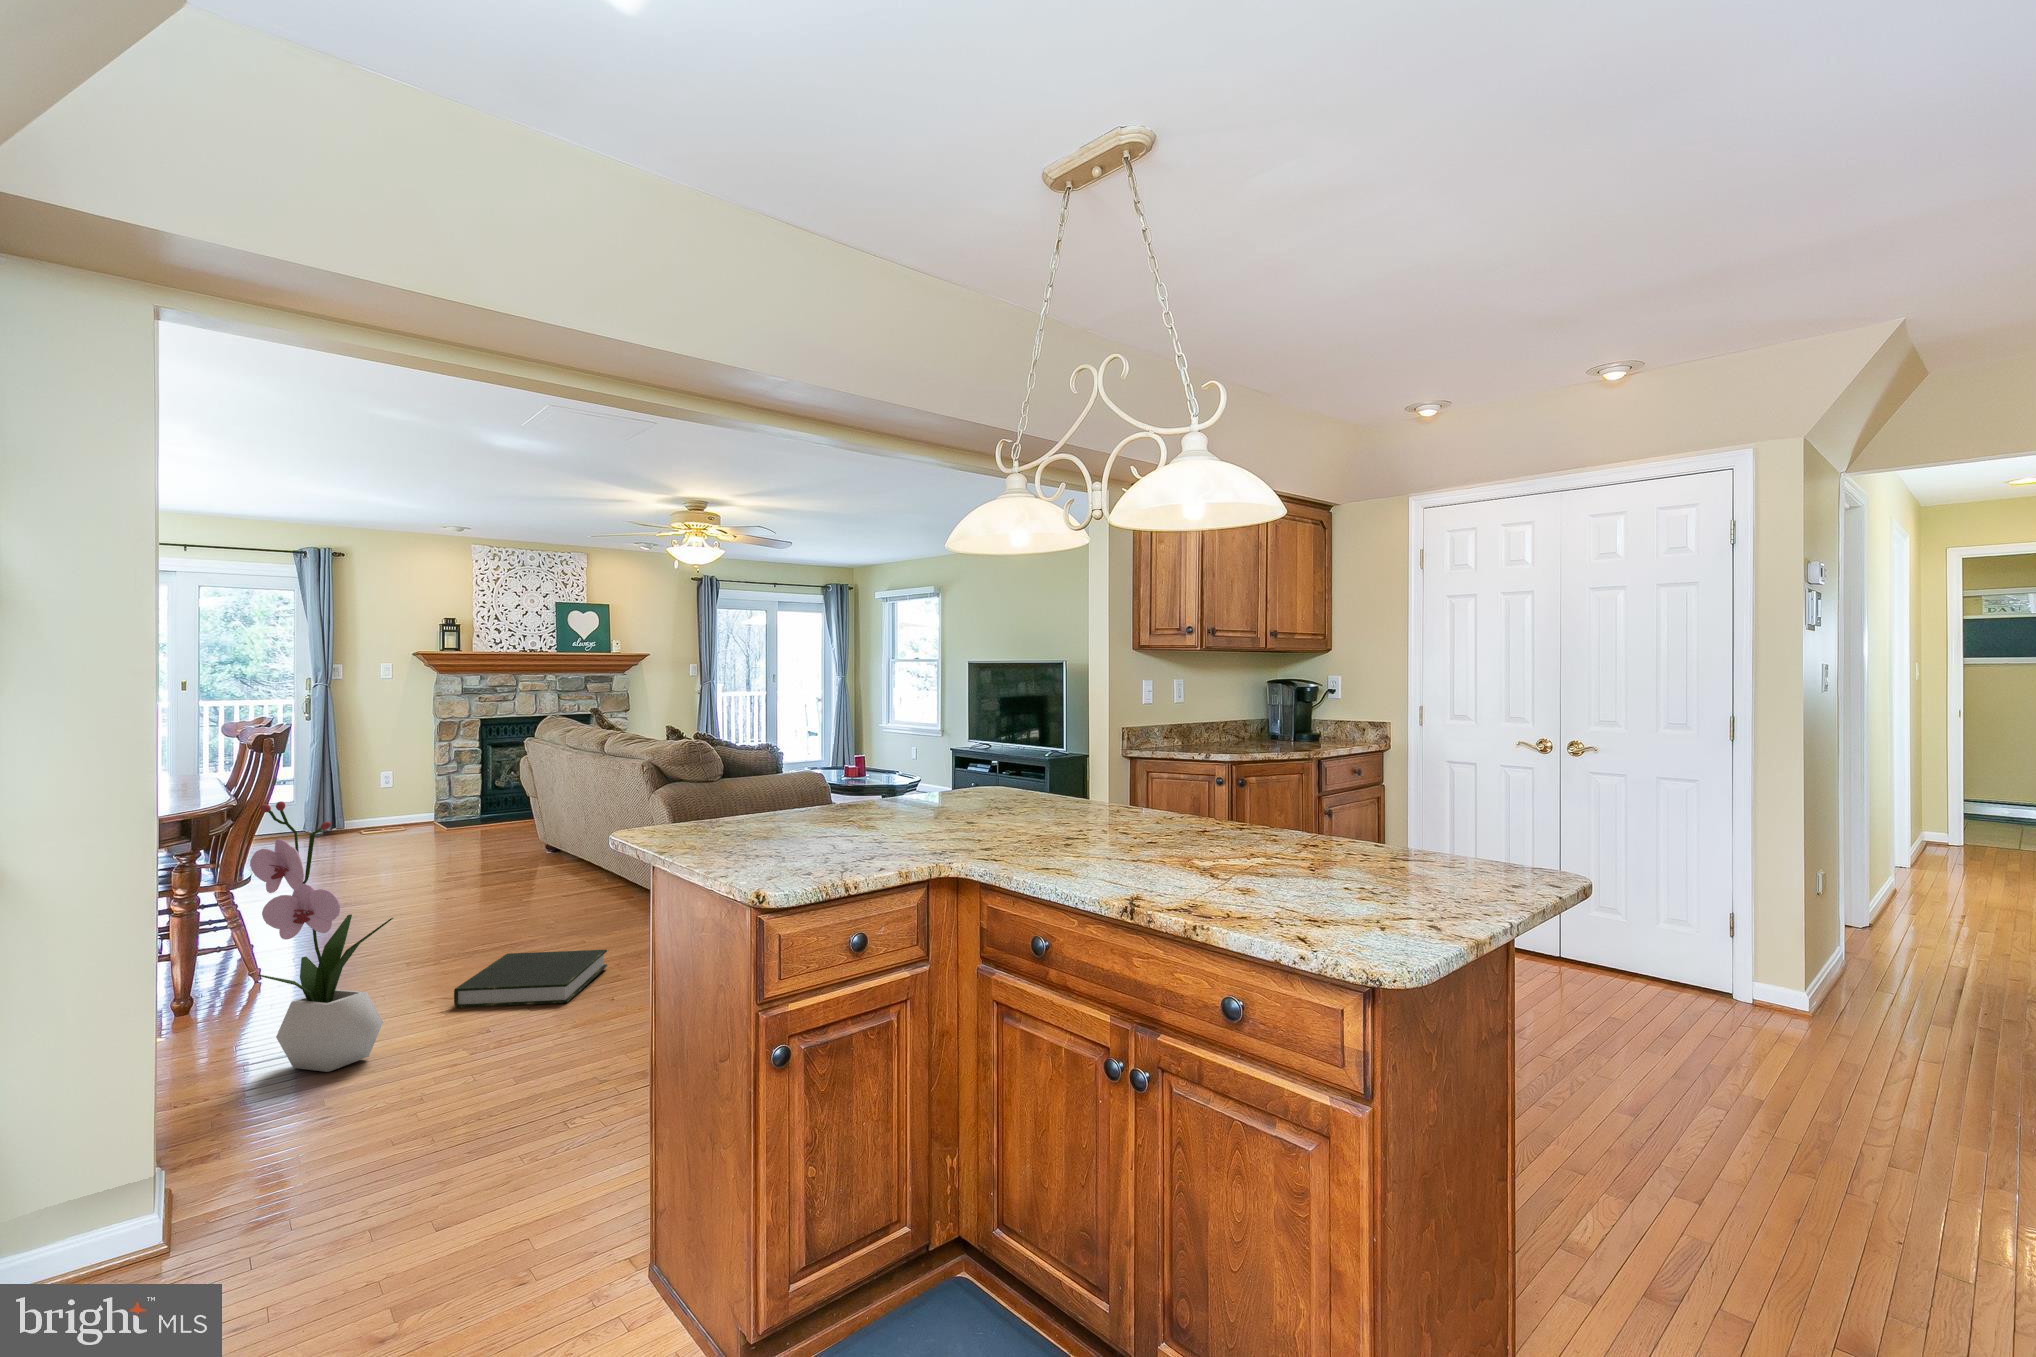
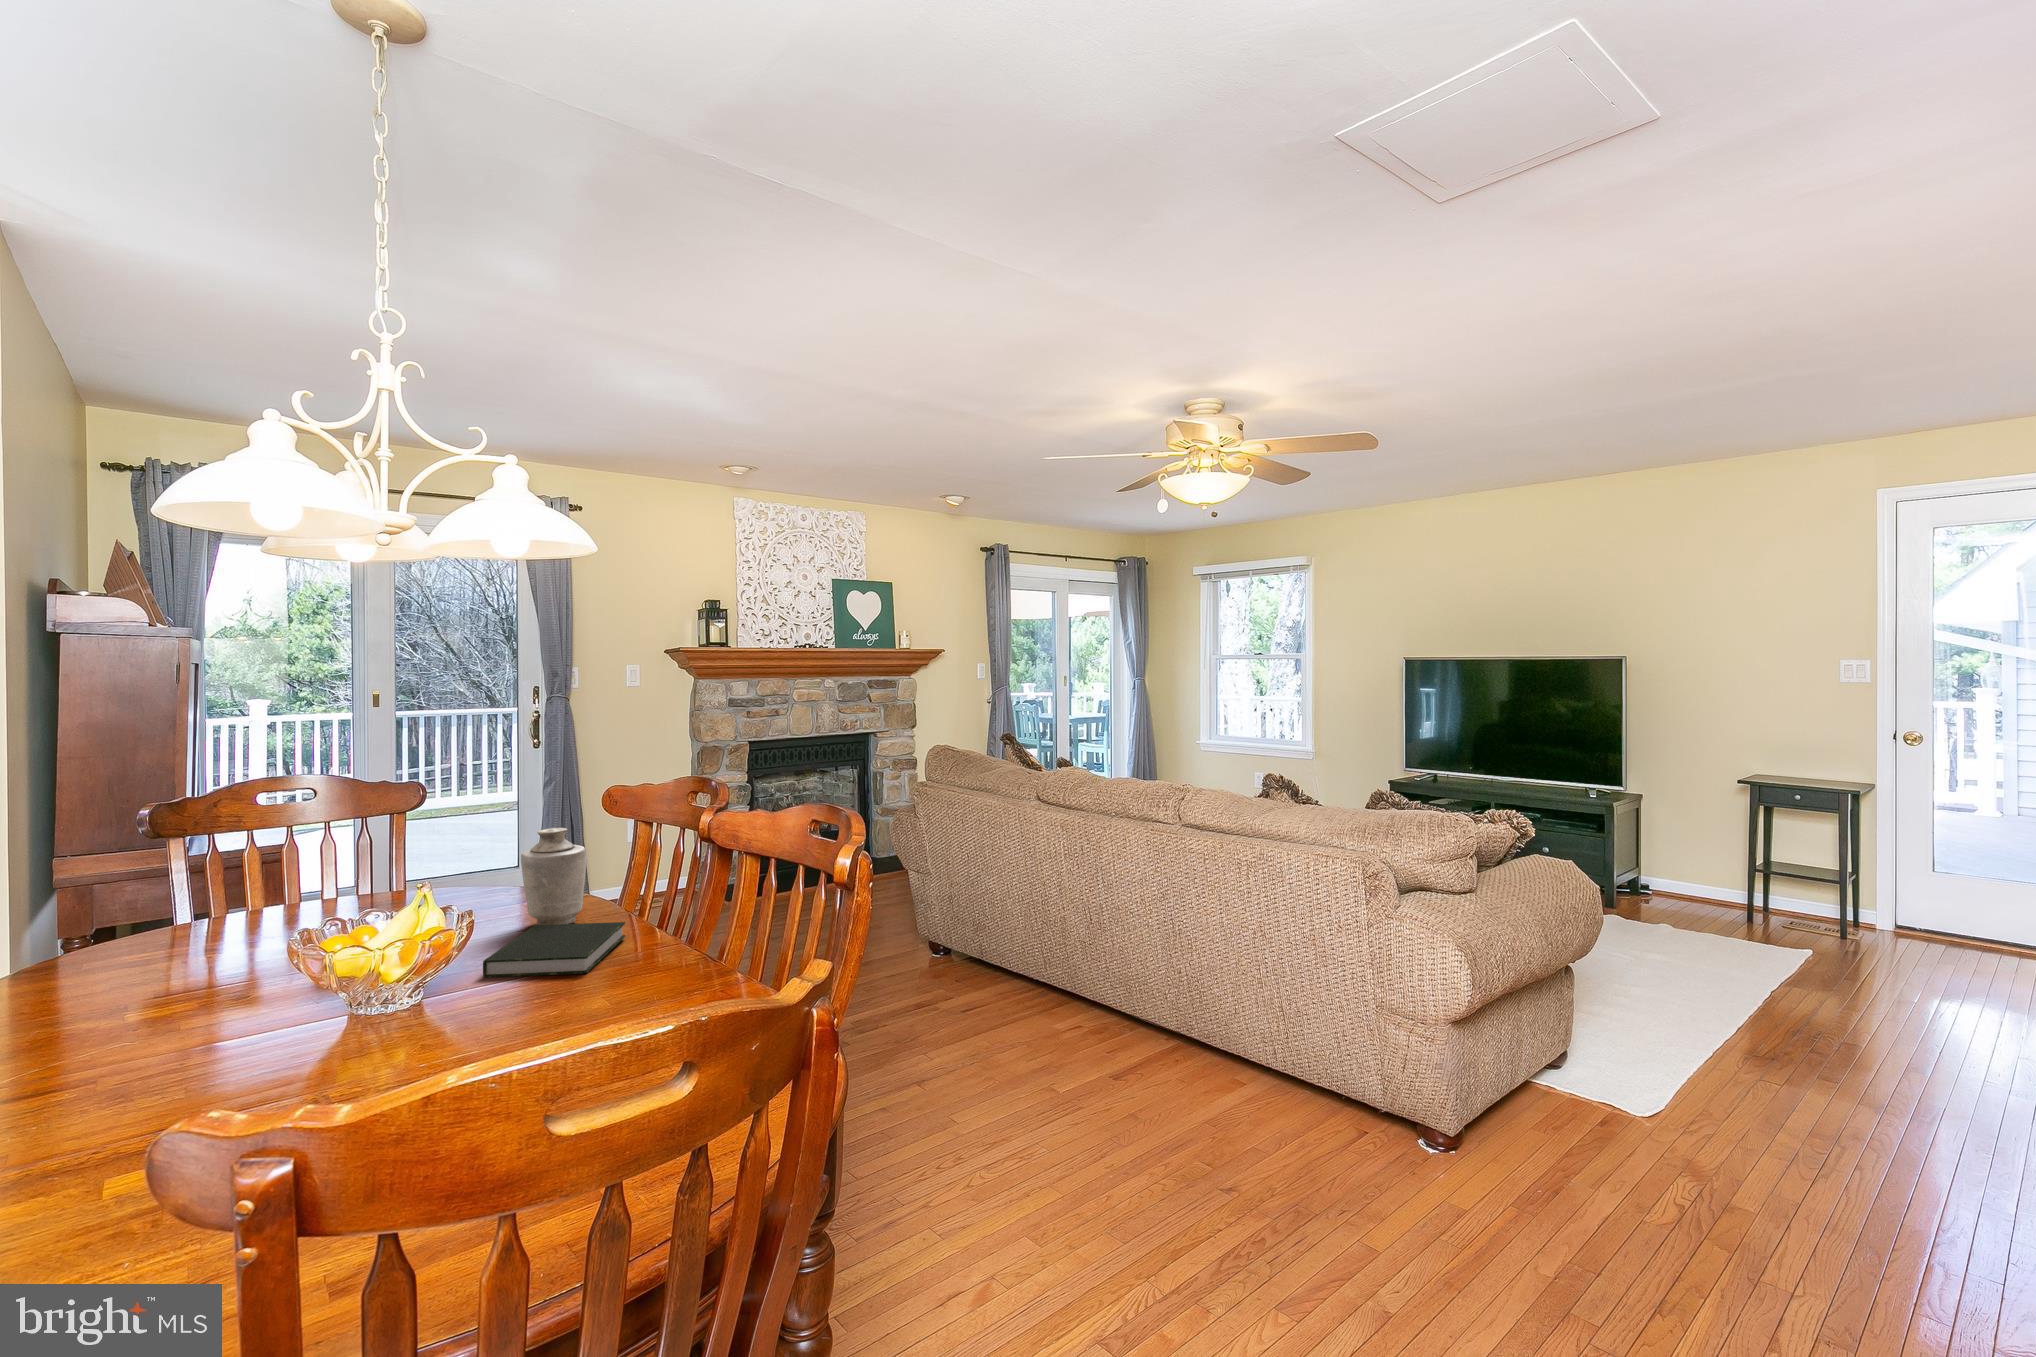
flower arrangement: present [250,801,393,1072] -> none [286,795,424,1044]
vase: none [490,846,562,957] -> present [521,828,586,925]

